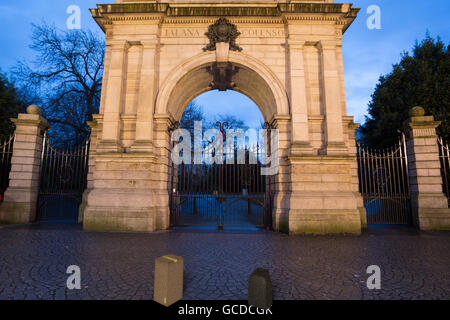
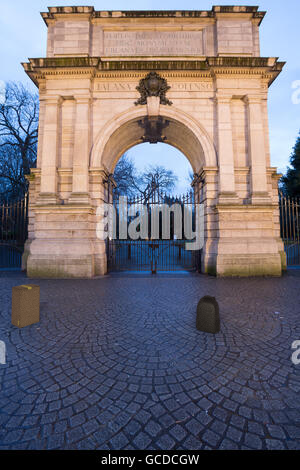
cardboard box: present [154,254,183,306] -> present [11,284,40,328]

